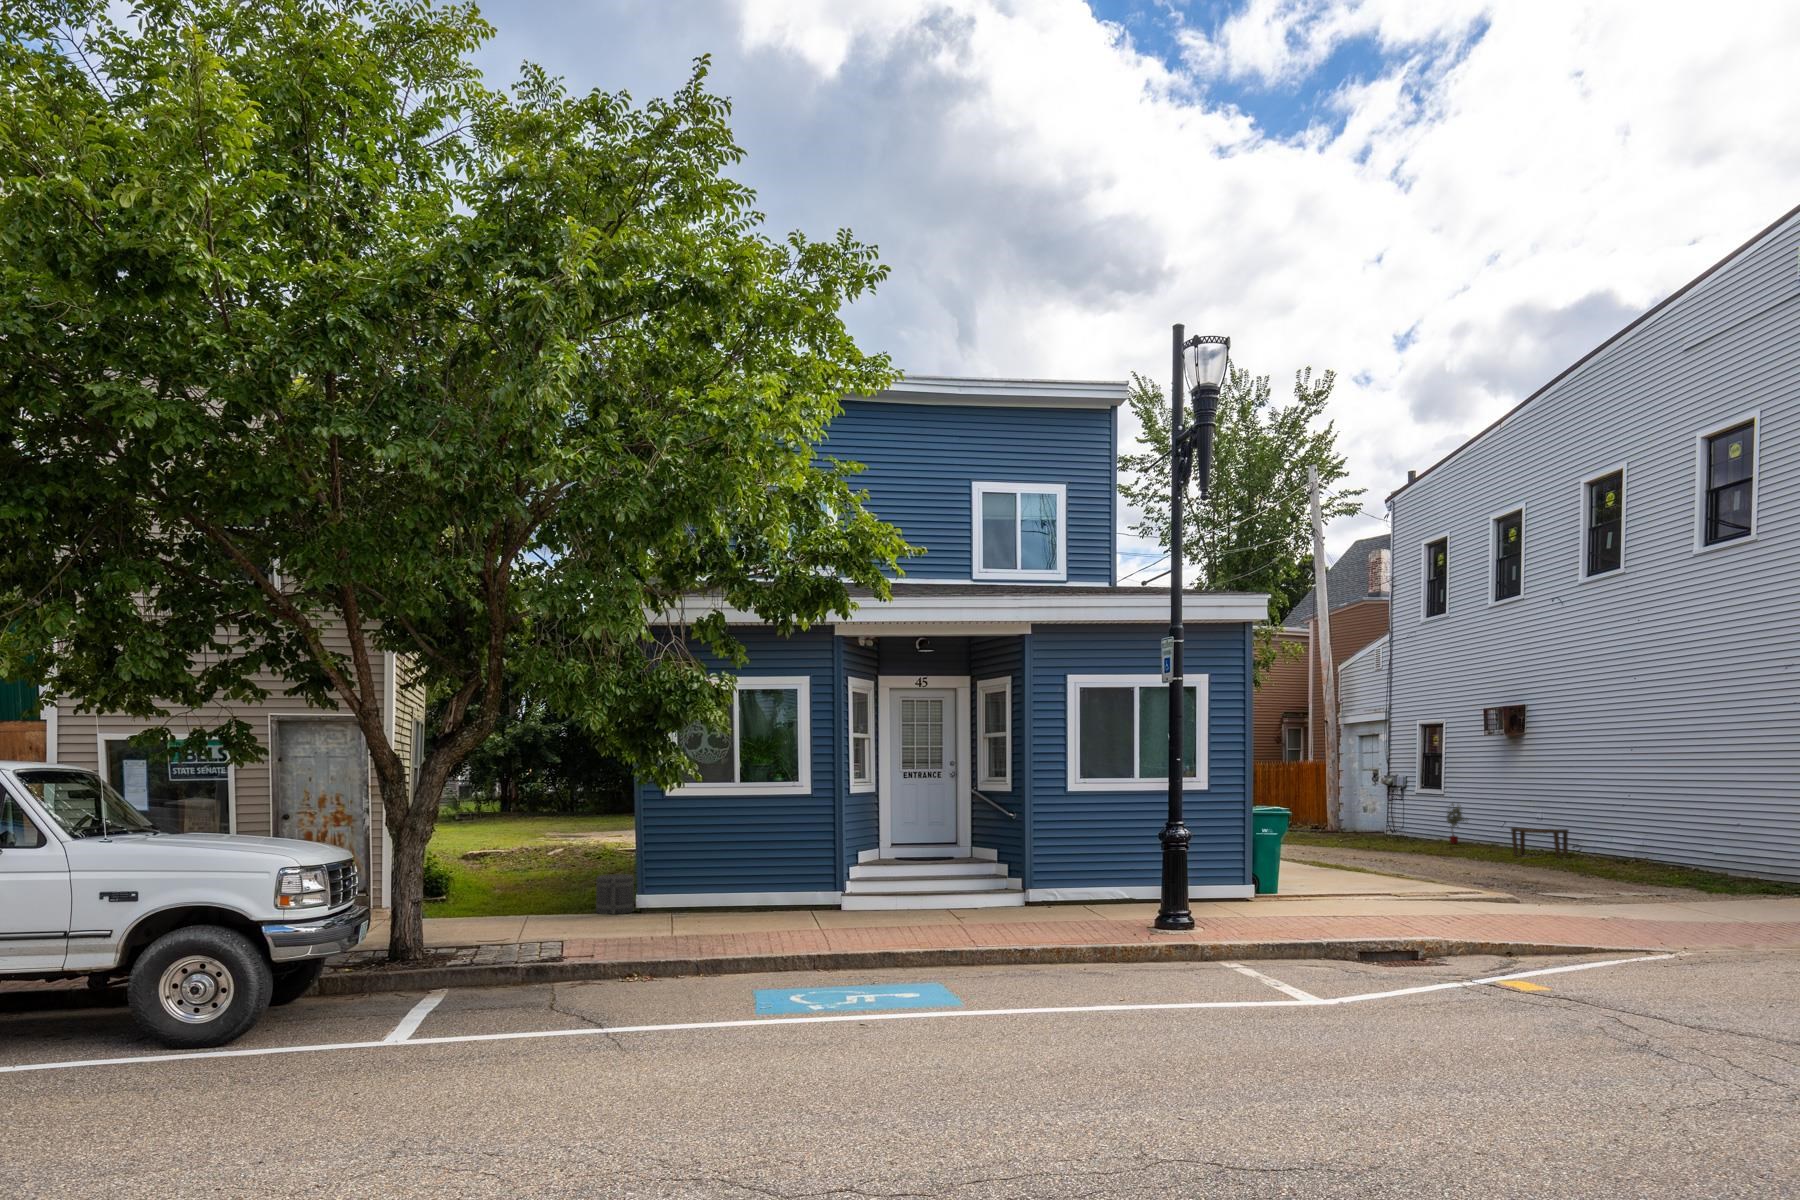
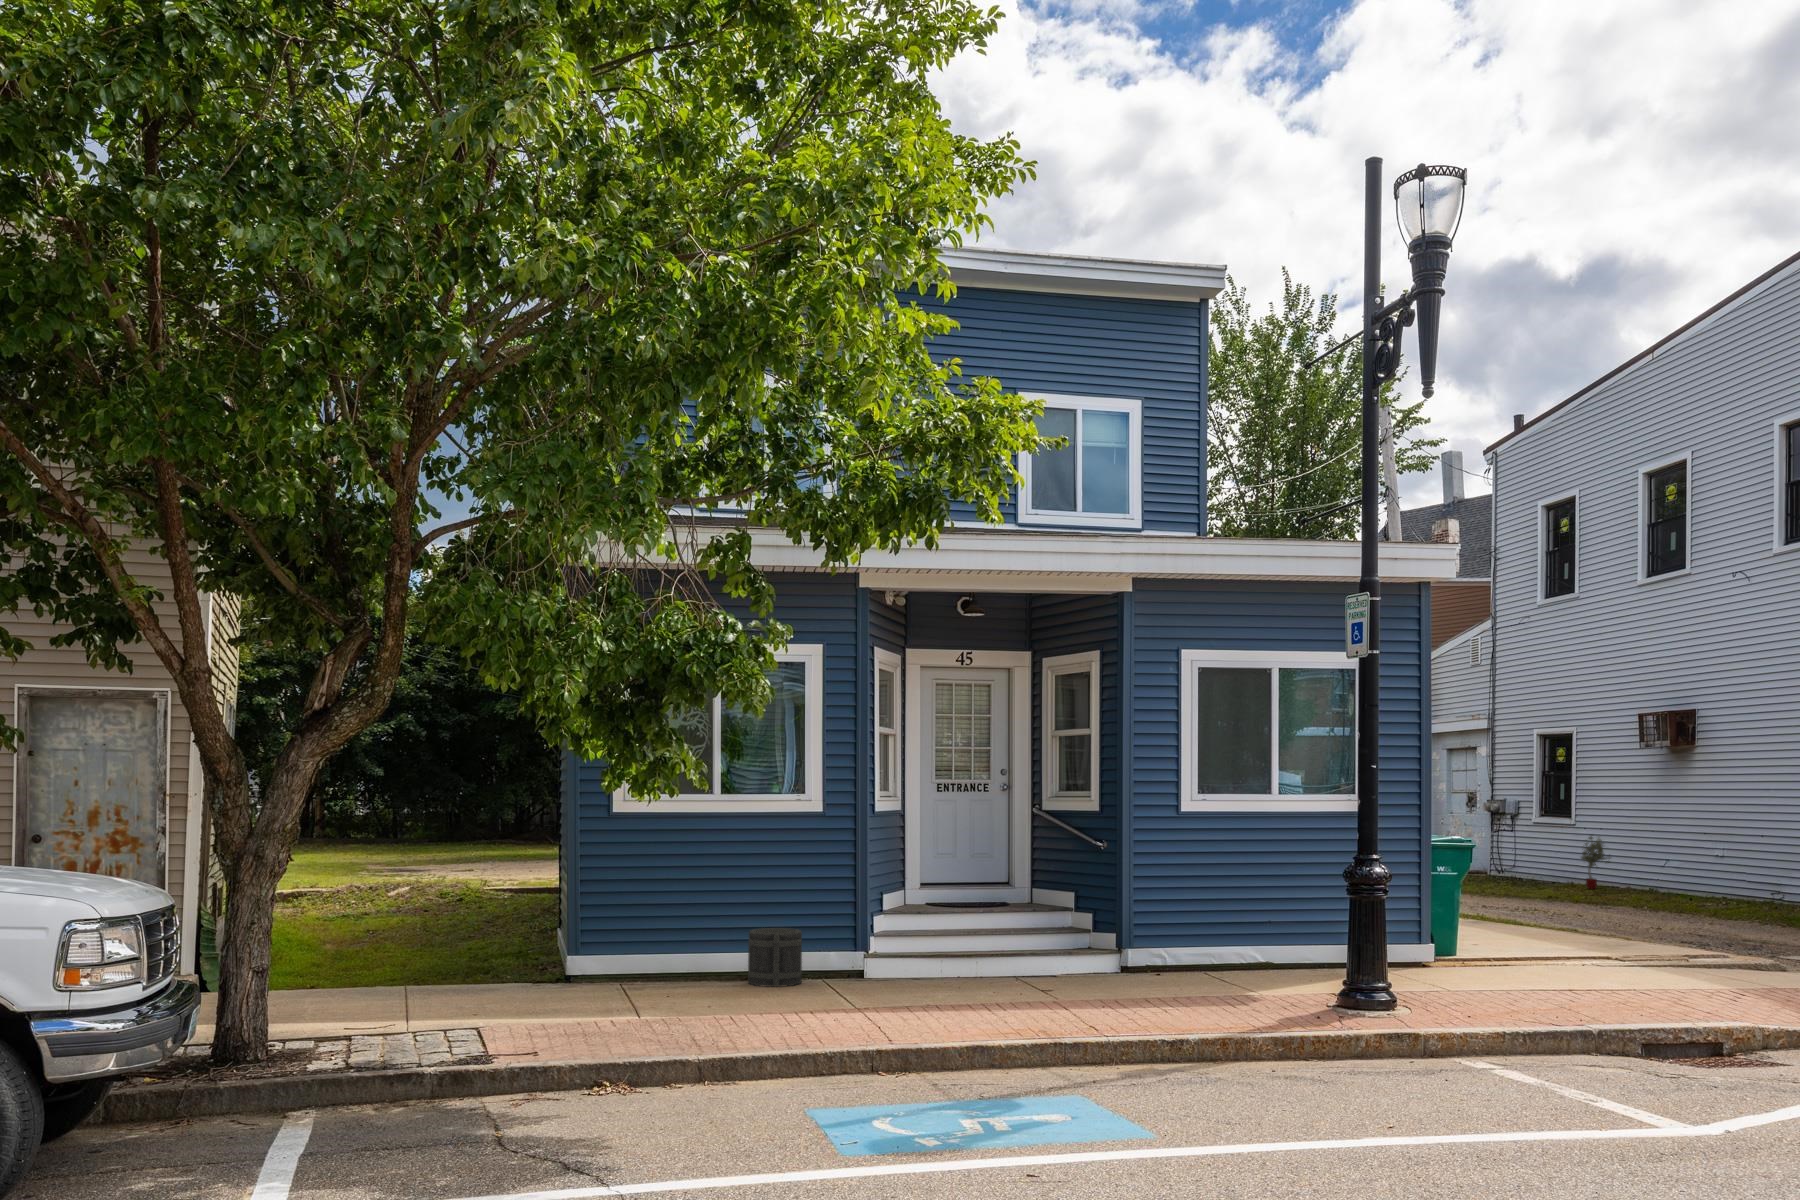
bench: present [1511,827,1568,858] -> none [1685,868,1762,909]
bucket: present [596,874,634,914] -> present [748,928,802,987]

